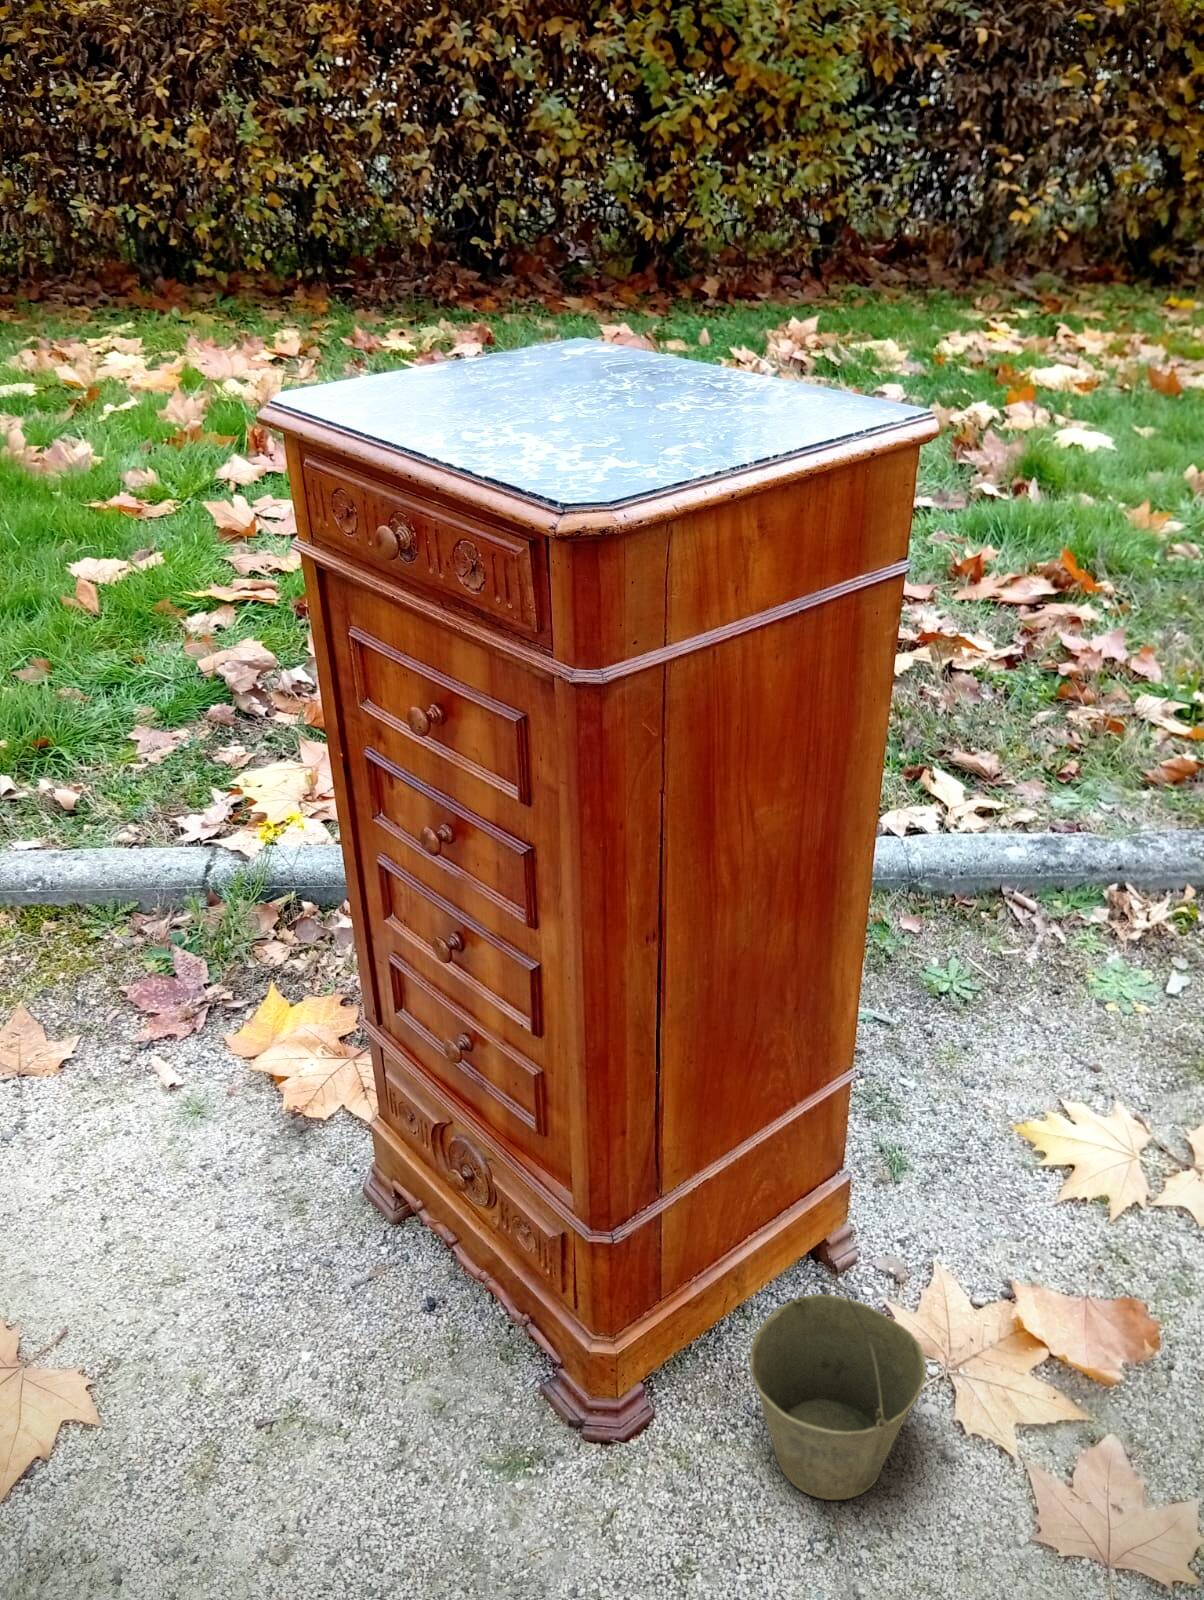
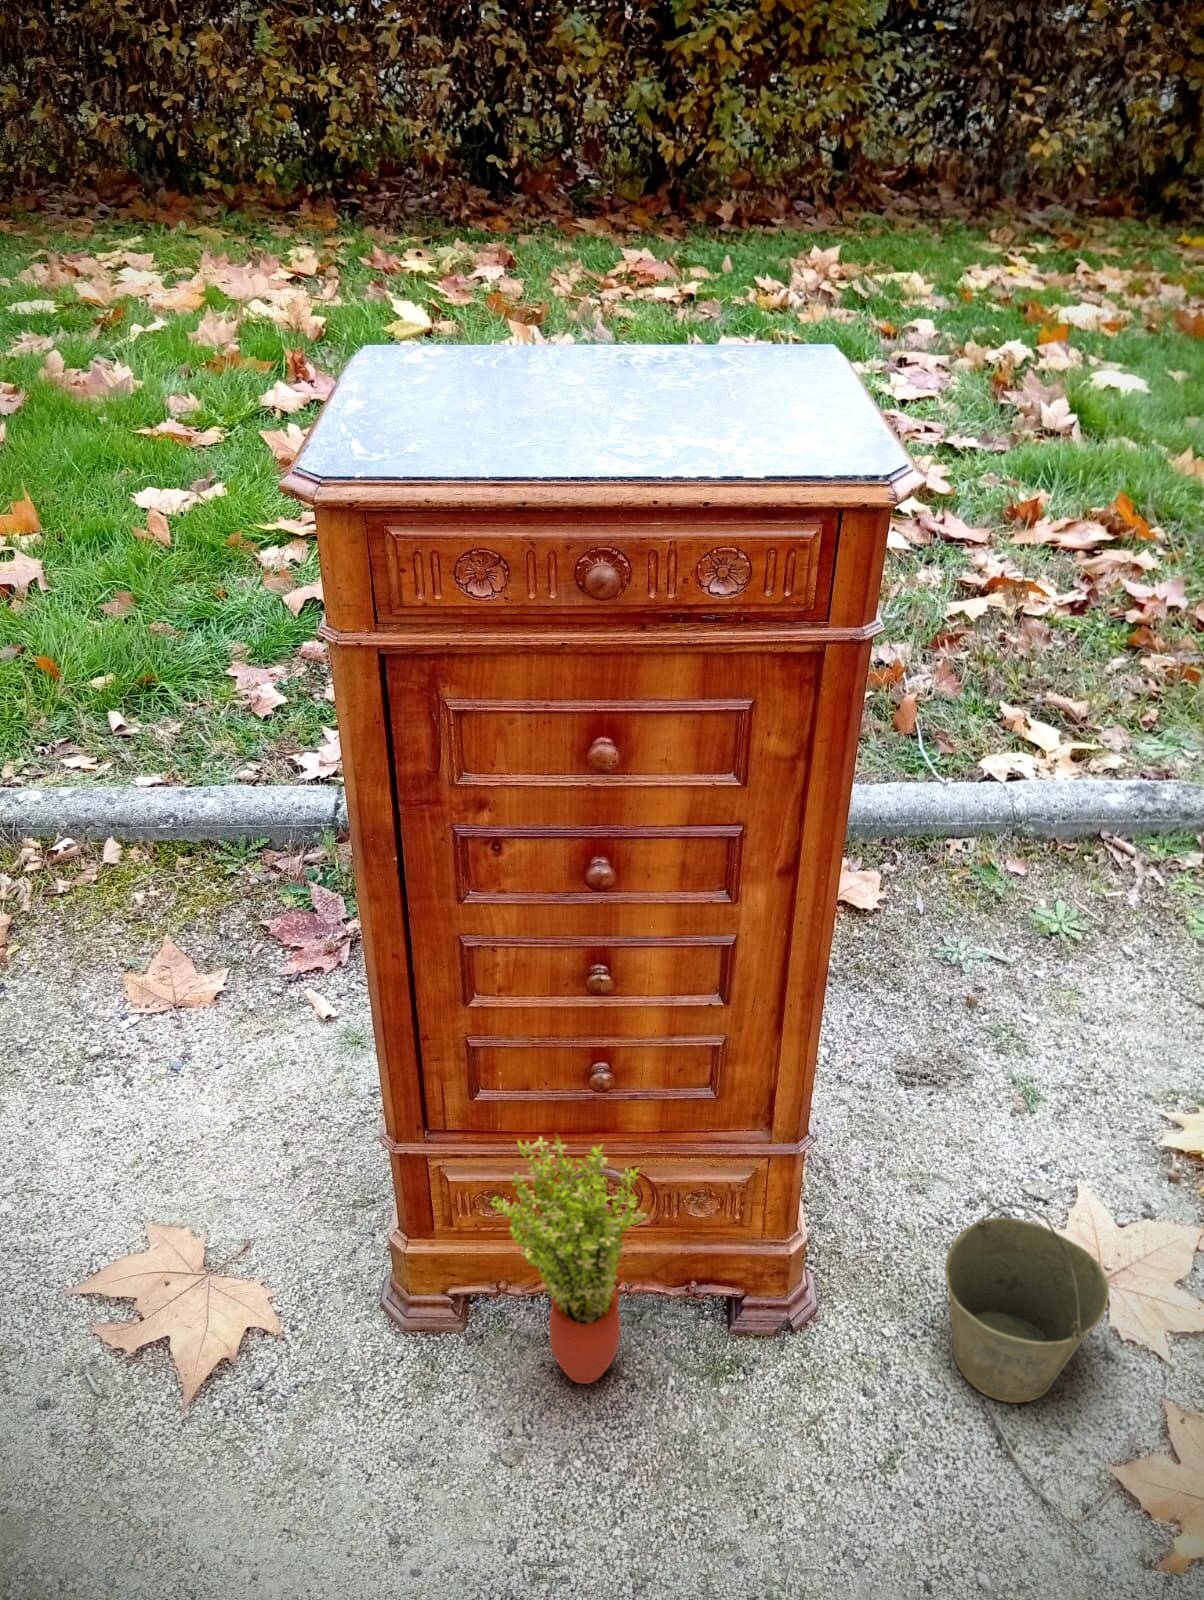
potted plant: none [230,1199,406,1476] -> present [491,1137,647,1384]

